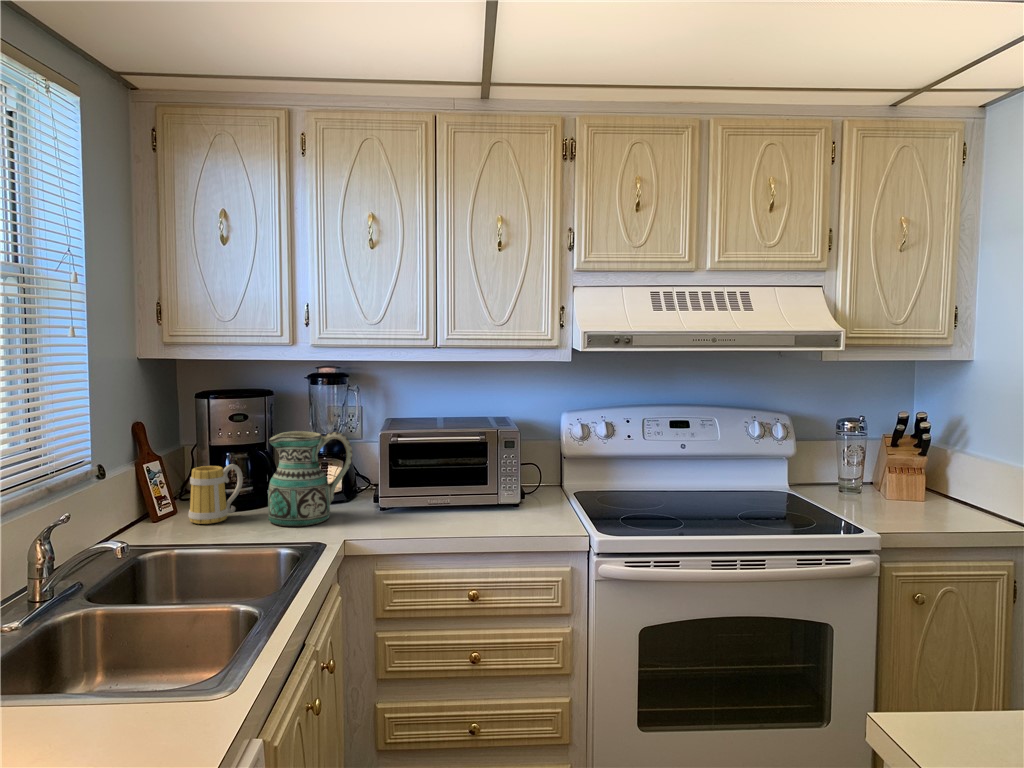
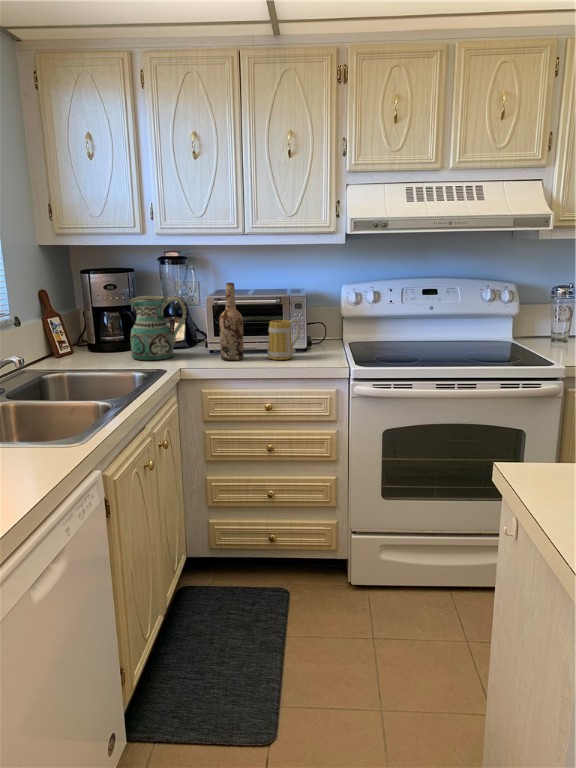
wine bottle: none [401,415,435,526] -> present [219,283,244,360]
mug: present [188,464,243,524] -> present [267,319,300,360]

